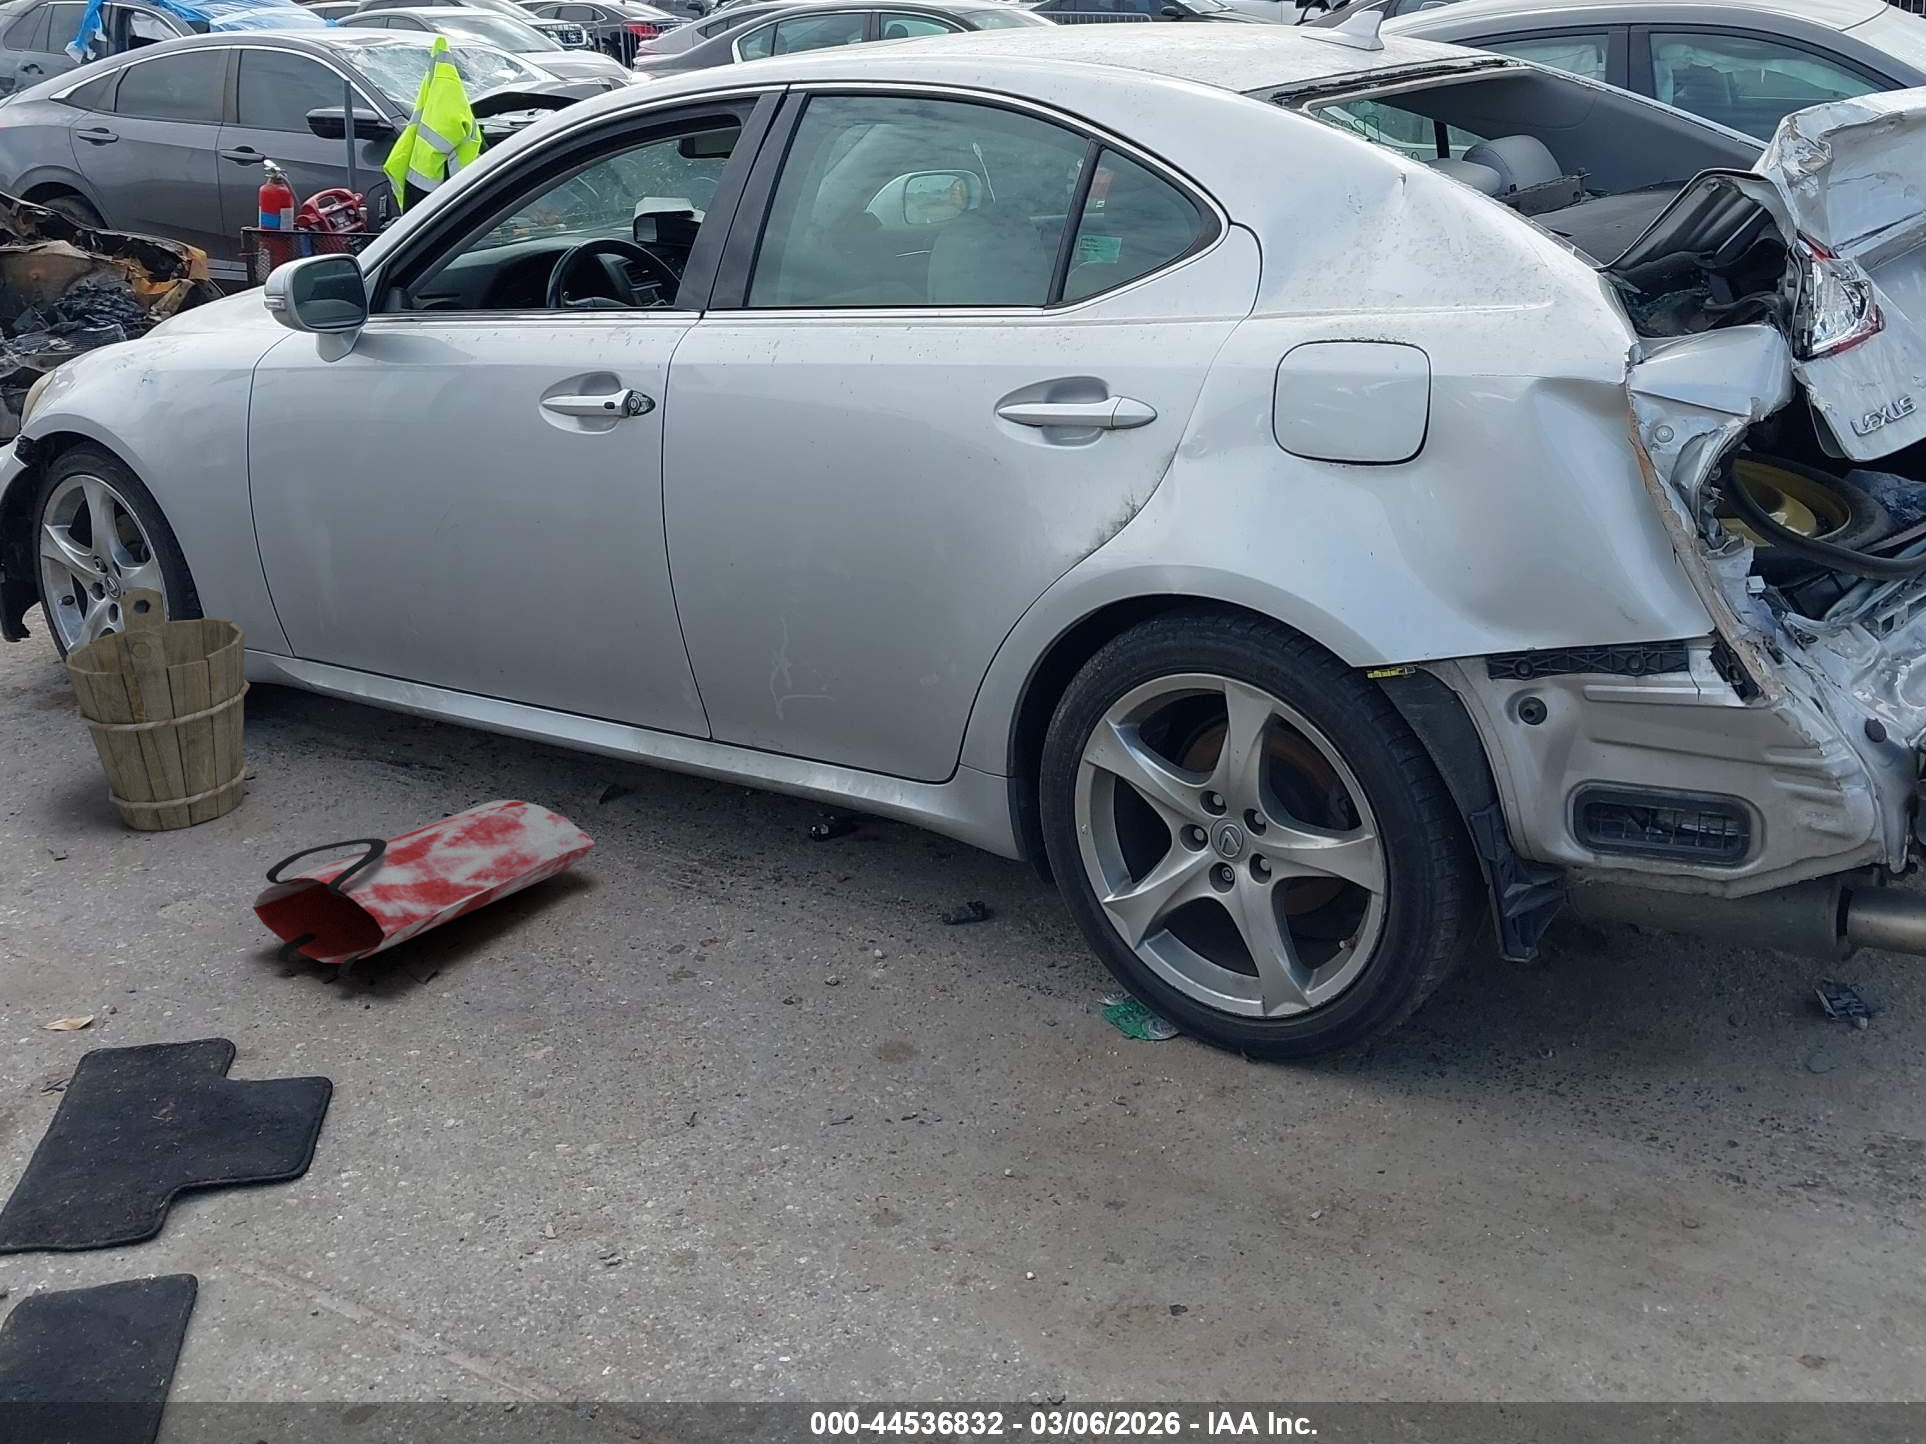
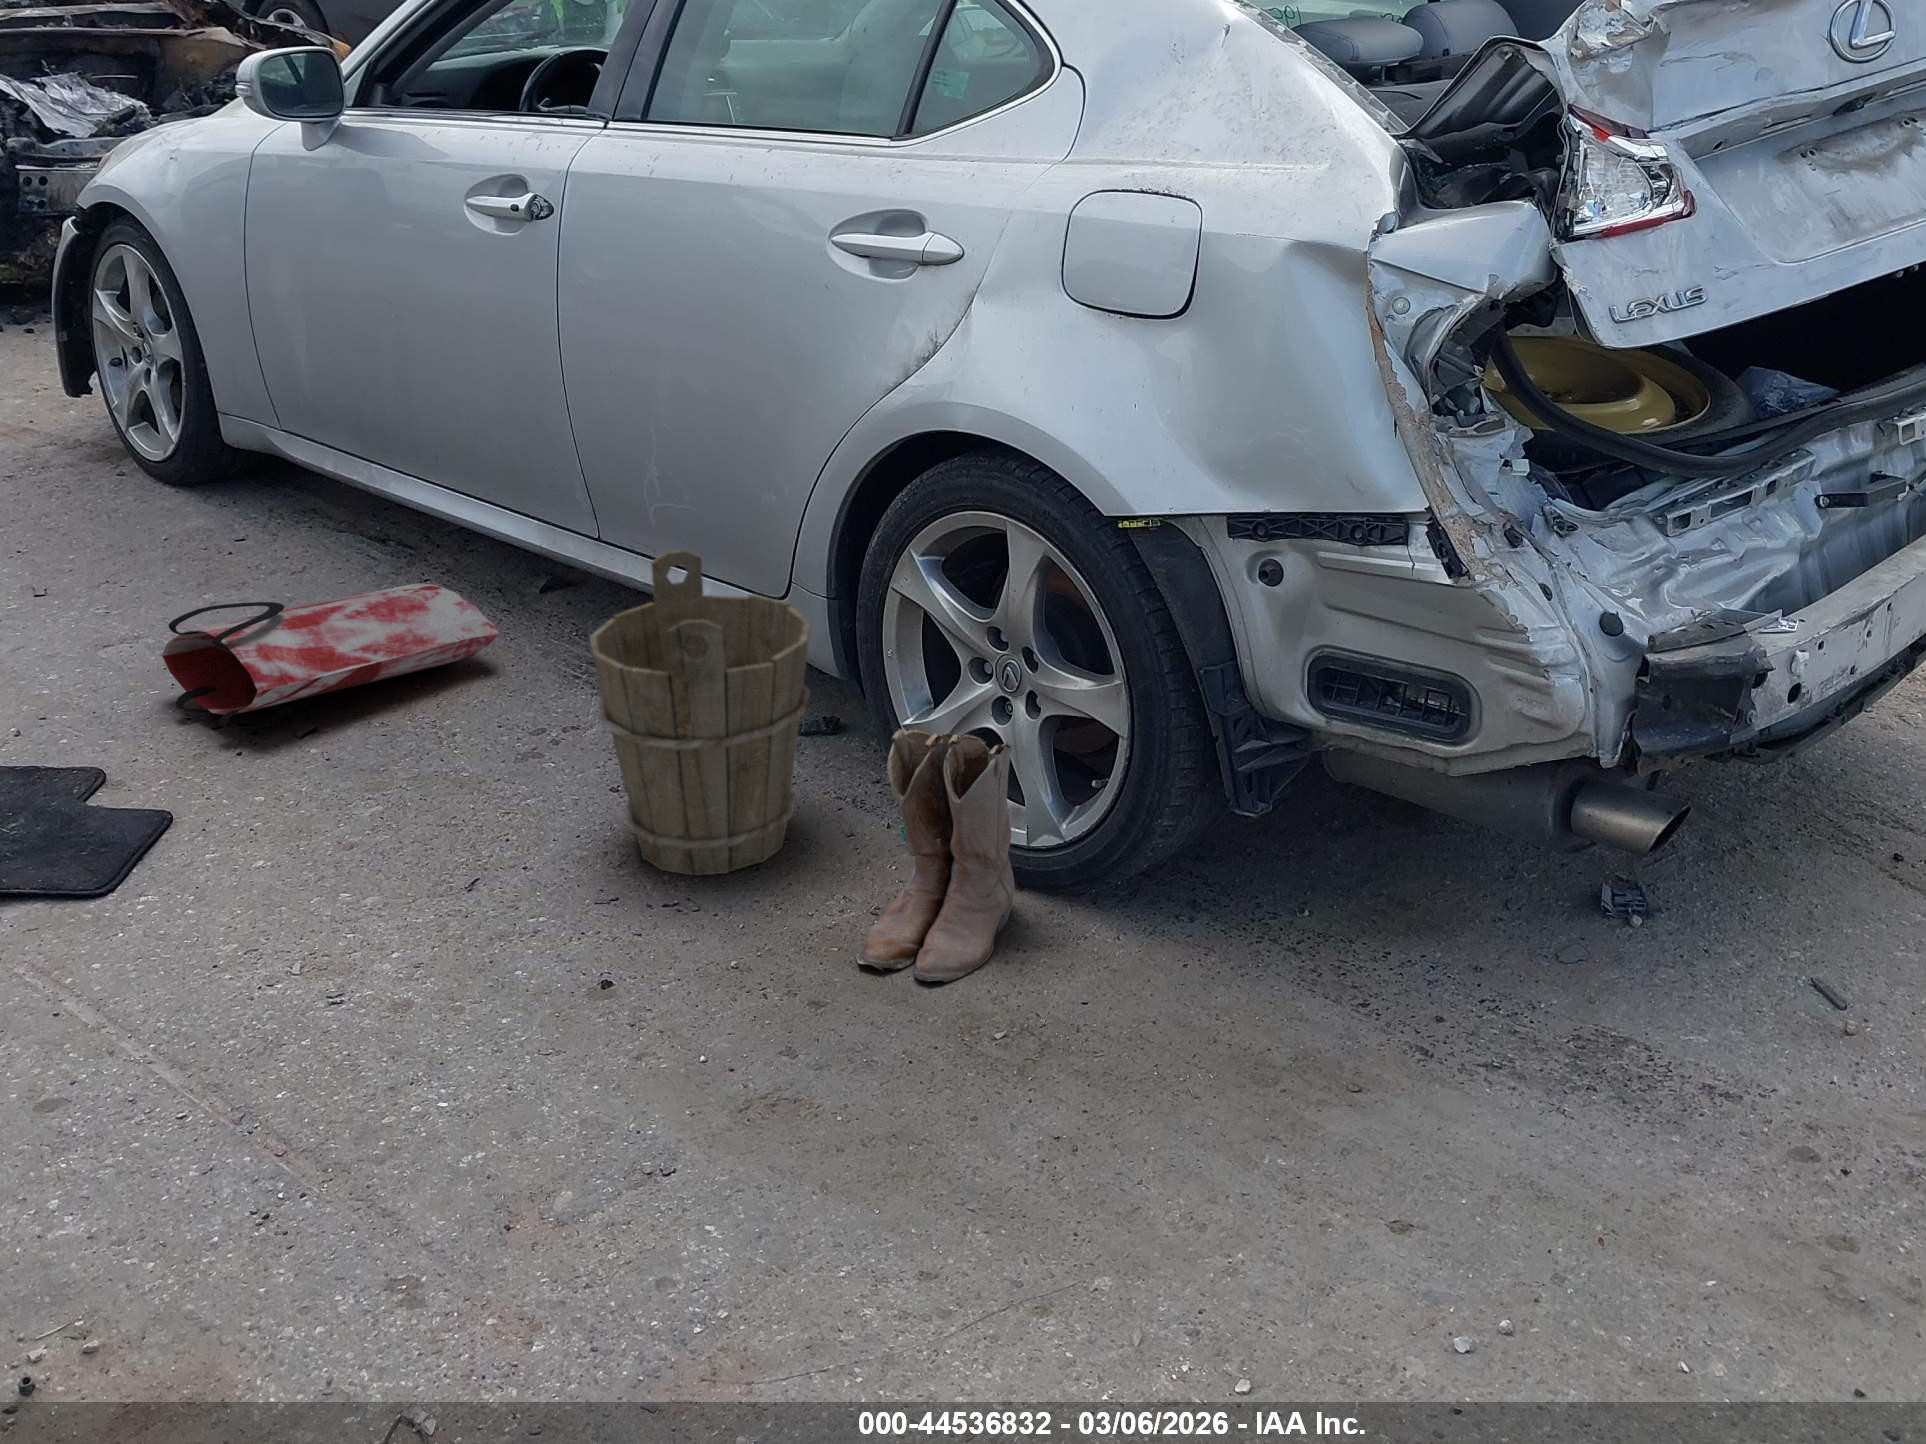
bucket: present [65,588,250,831] -> present [590,550,811,876]
boots: none [1117,898,1251,1155] -> present [855,728,1015,982]

